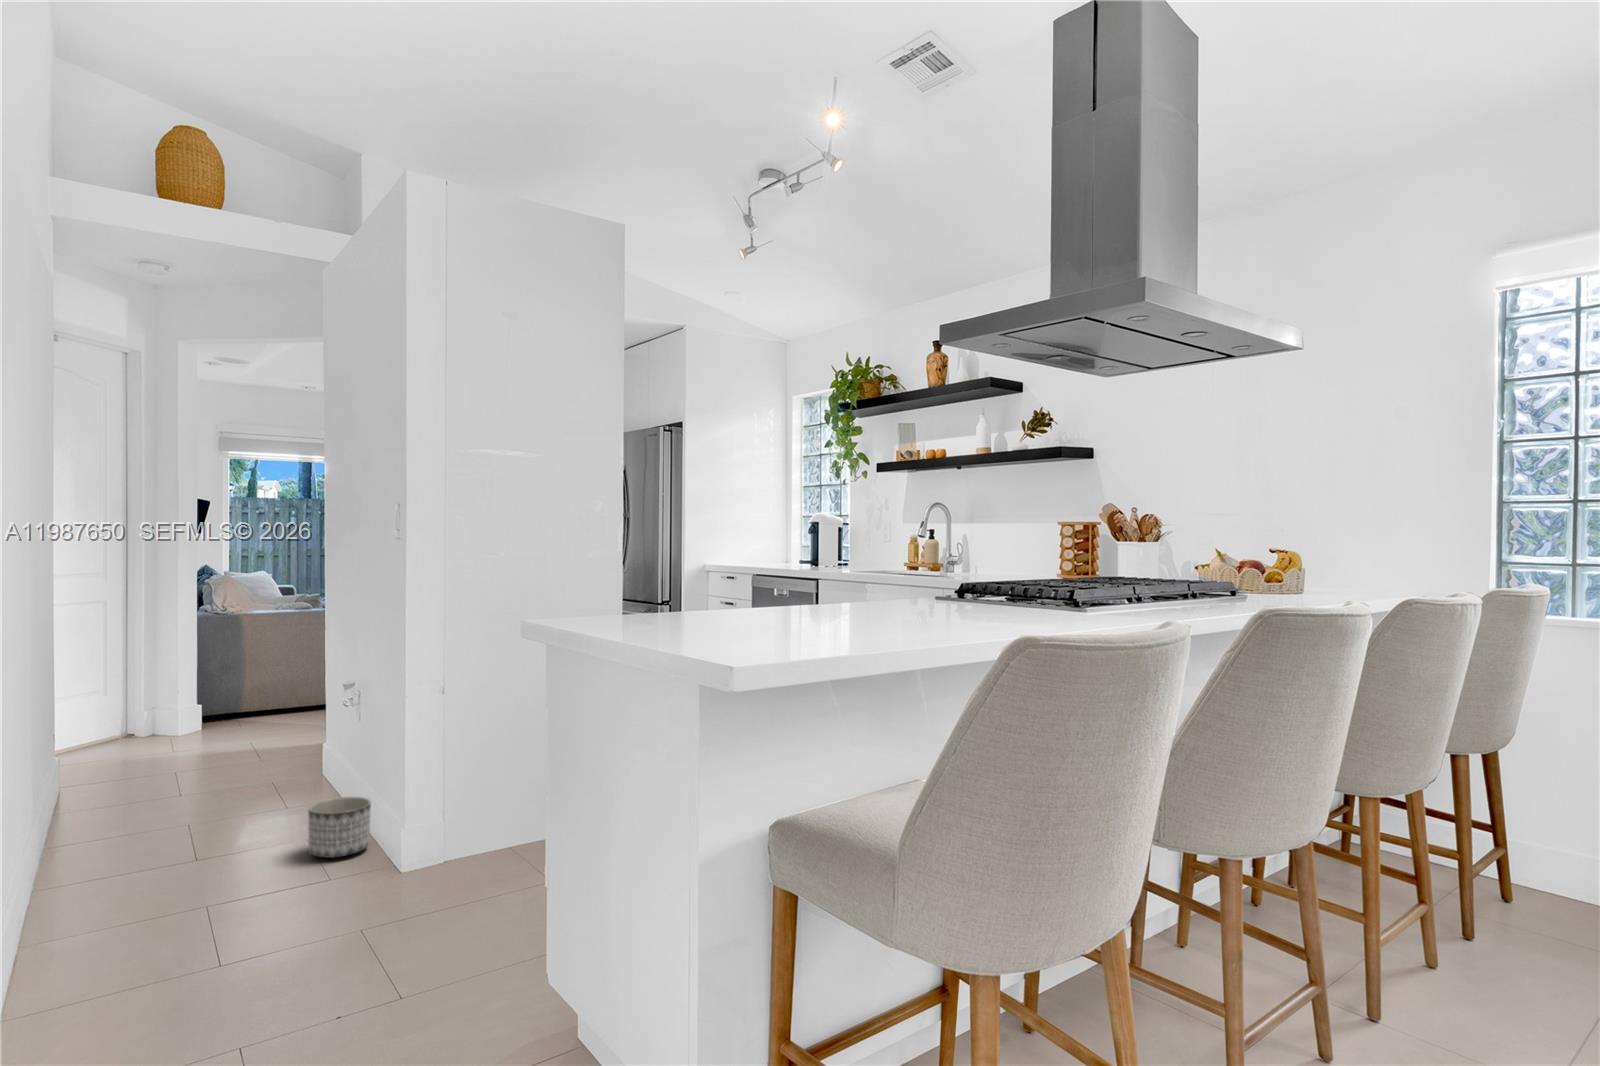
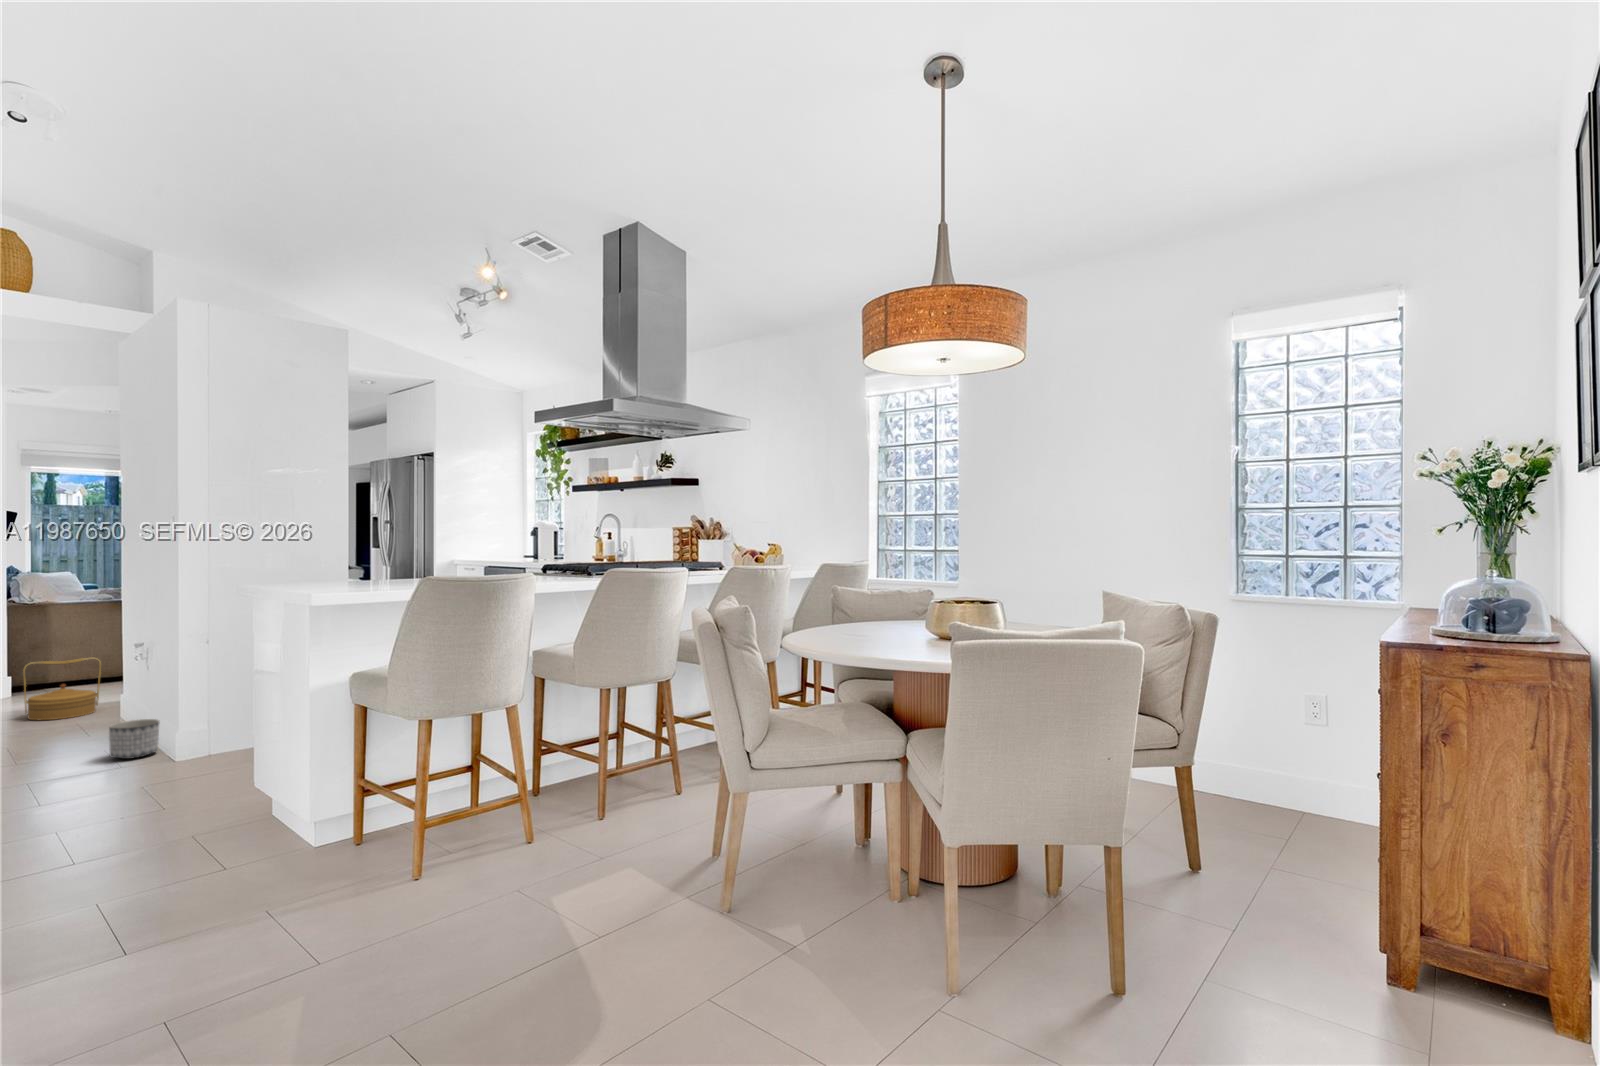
basket: none [211,690,298,773] -> present [23,658,101,720]

